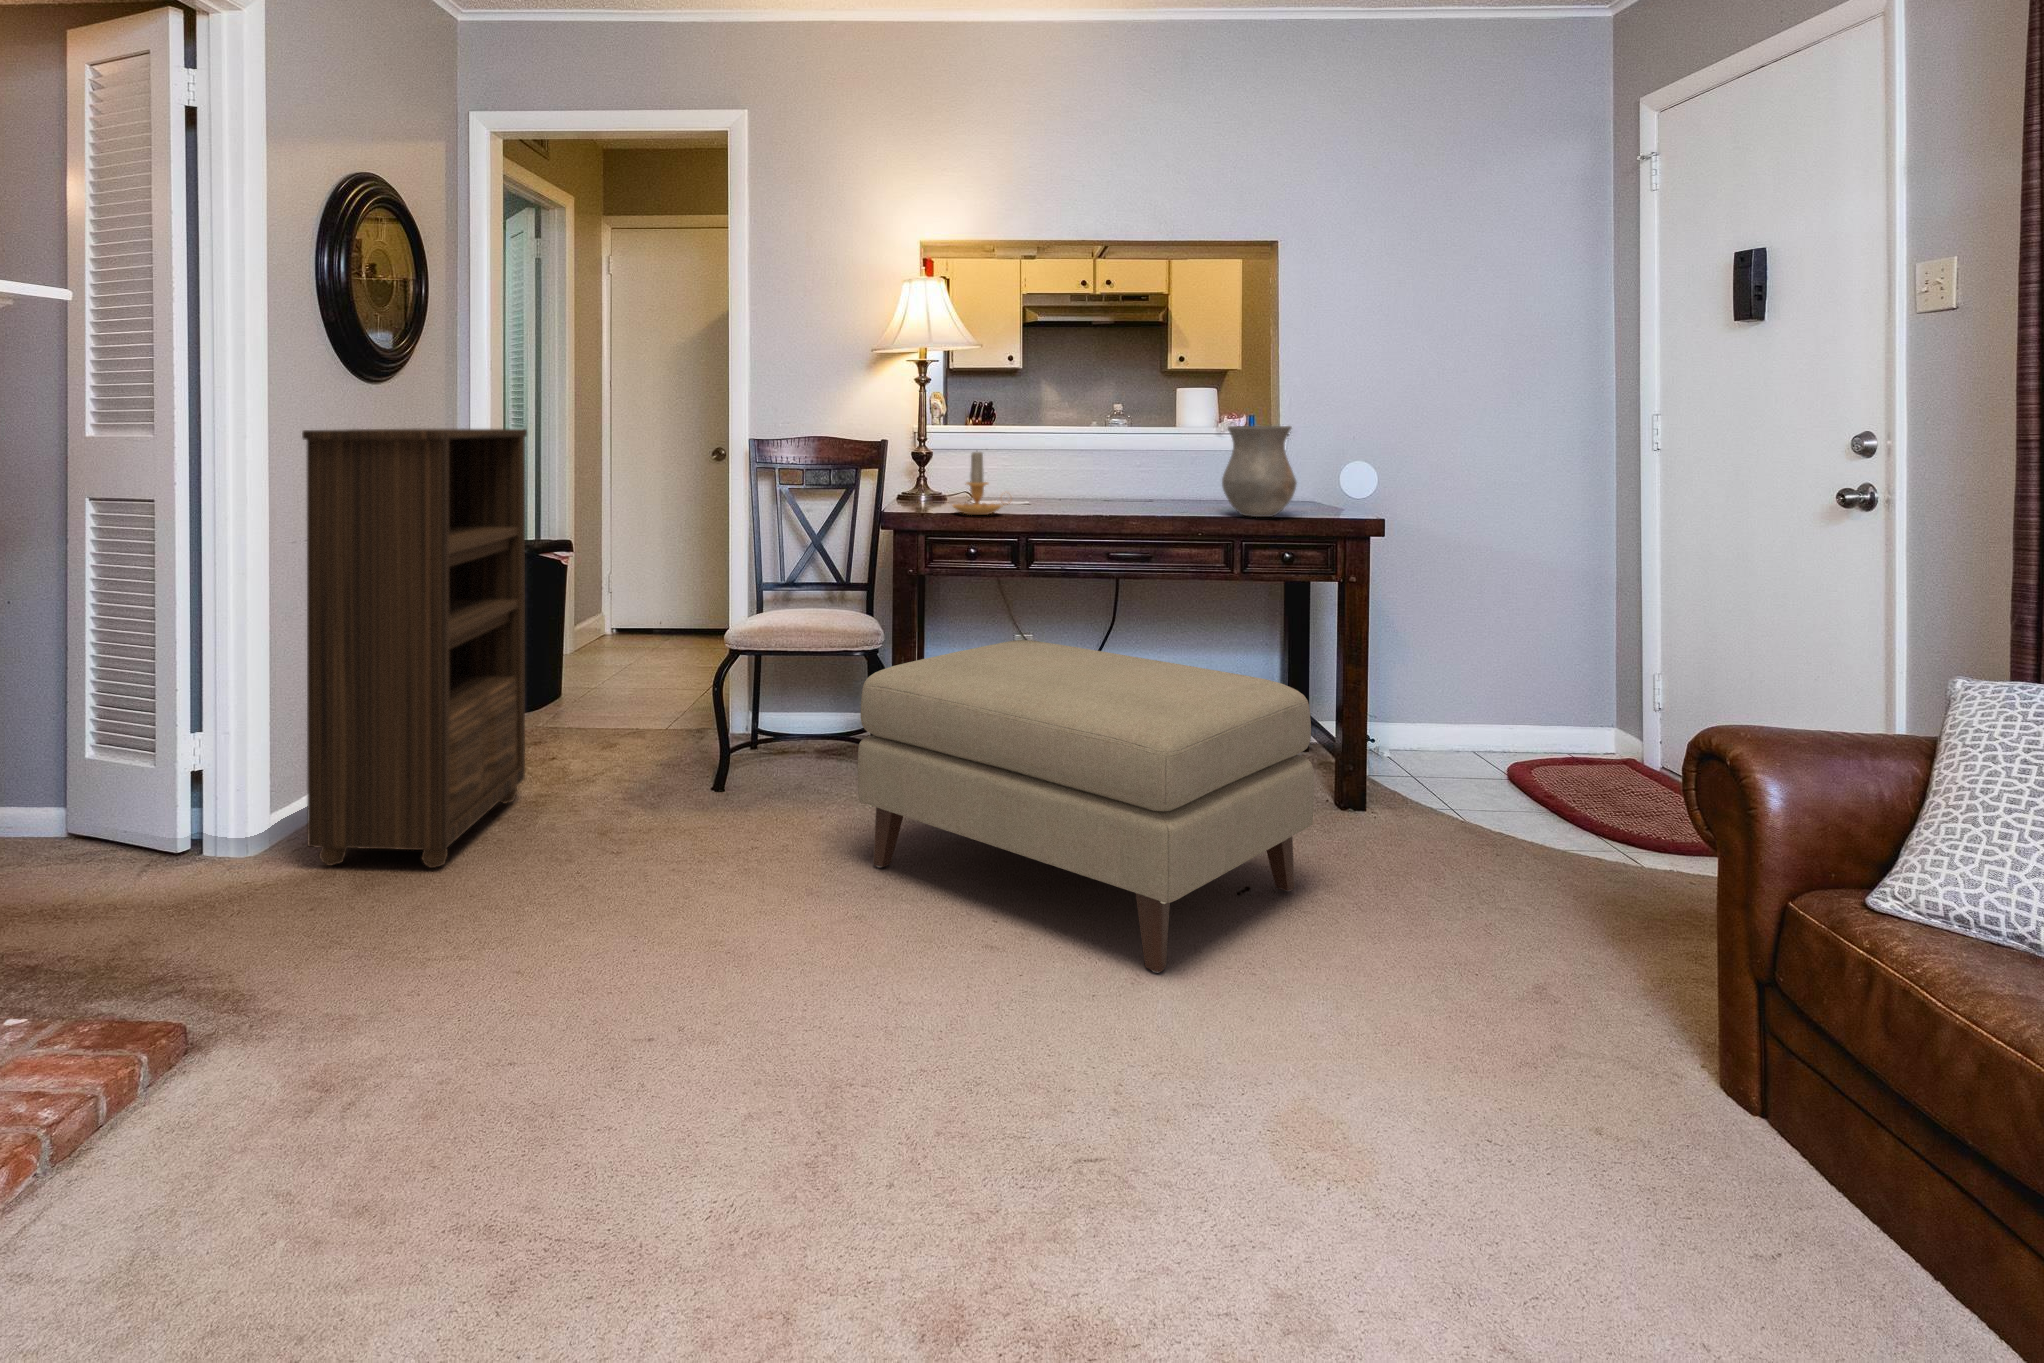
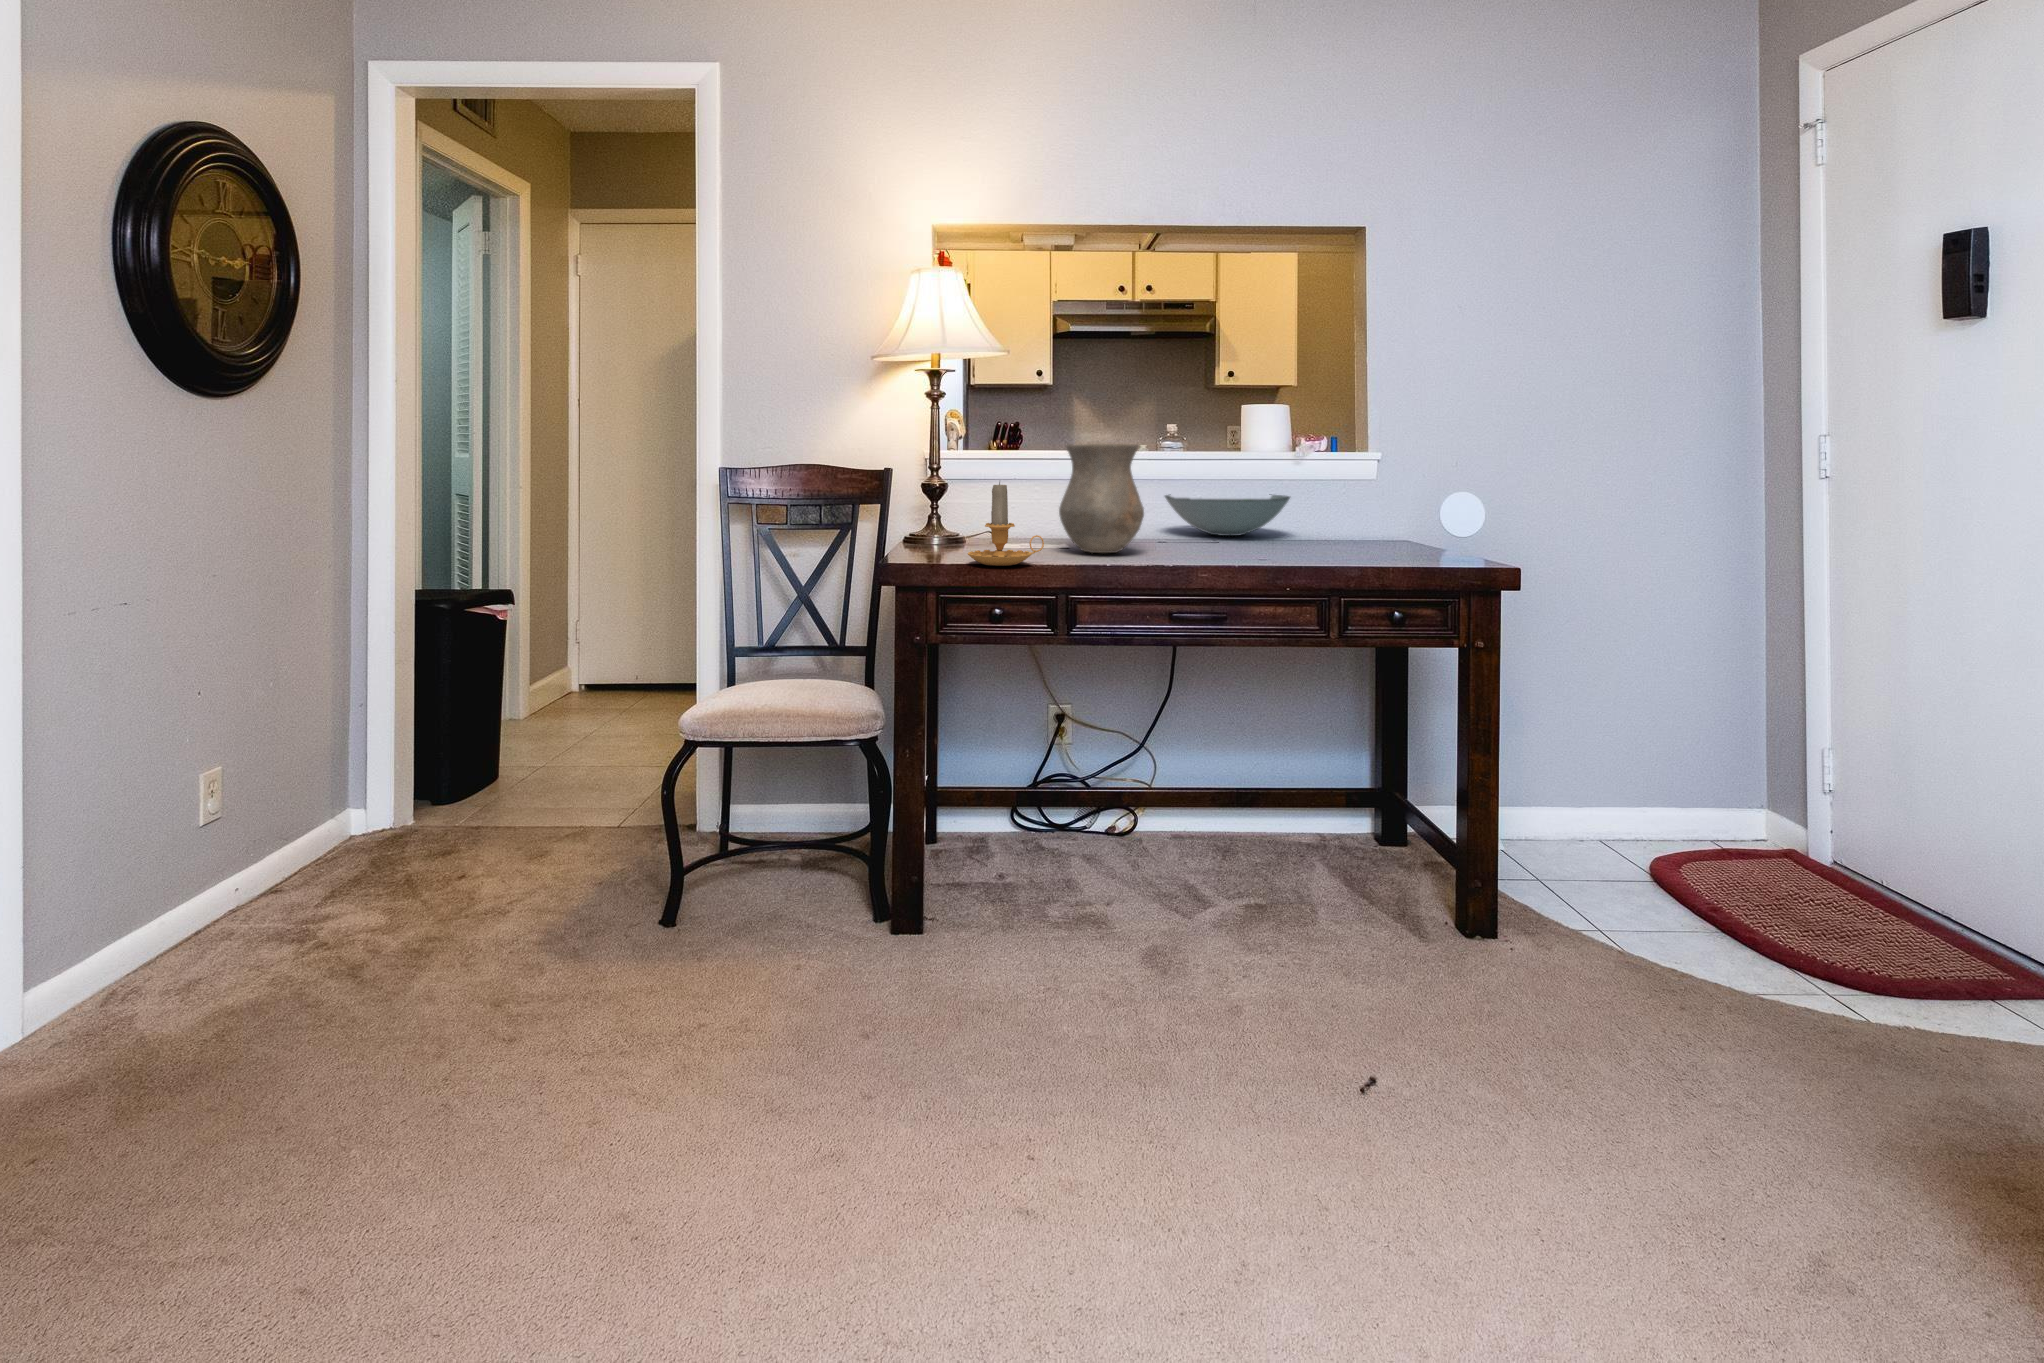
vase: present [1222,426,1297,517] -> present [1059,444,1144,553]
bookshelf: present [302,429,527,868] -> none [56,456,411,1066]
decorative bowl: none [1106,462,1211,496] -> present [1165,495,1290,536]
ottoman: present [858,640,1314,973] -> none [834,727,1431,1219]

